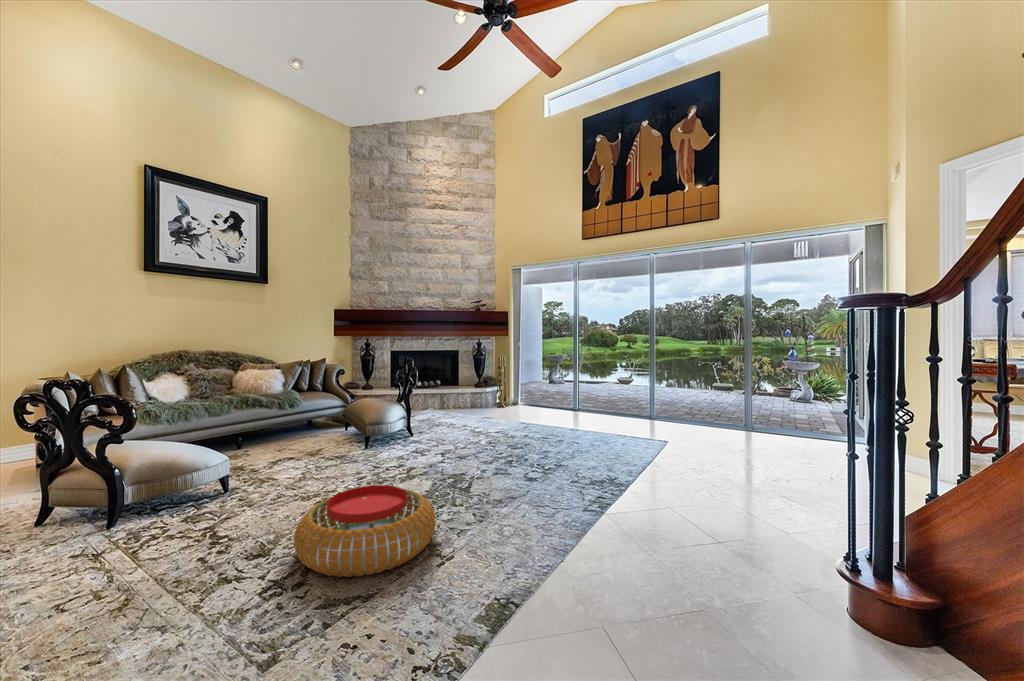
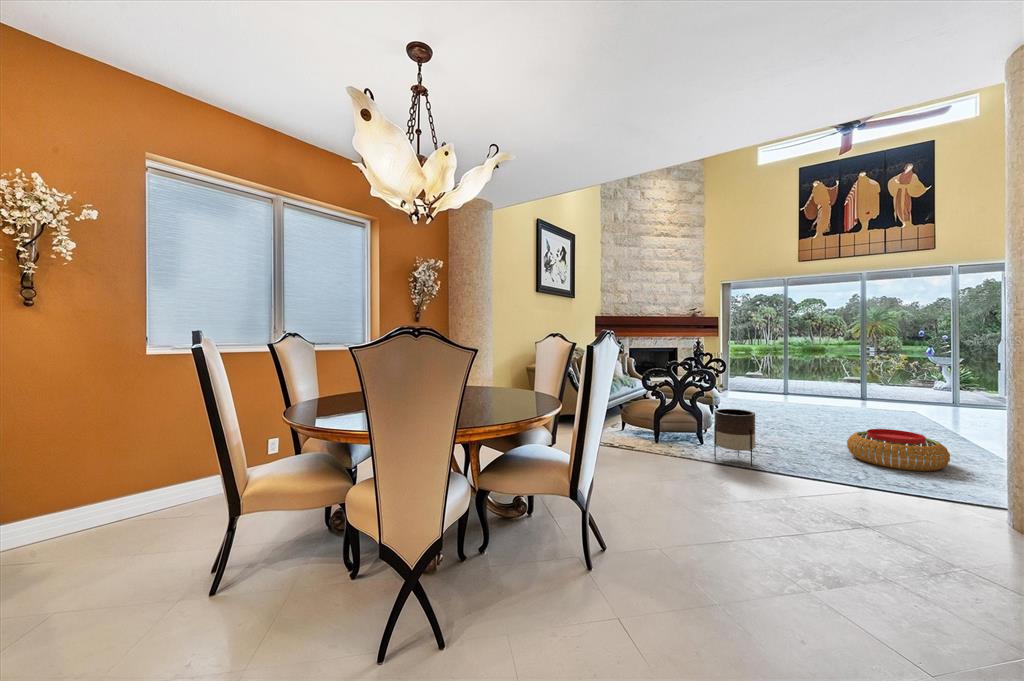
planter: none [66,447,155,555] -> present [714,409,756,466]

